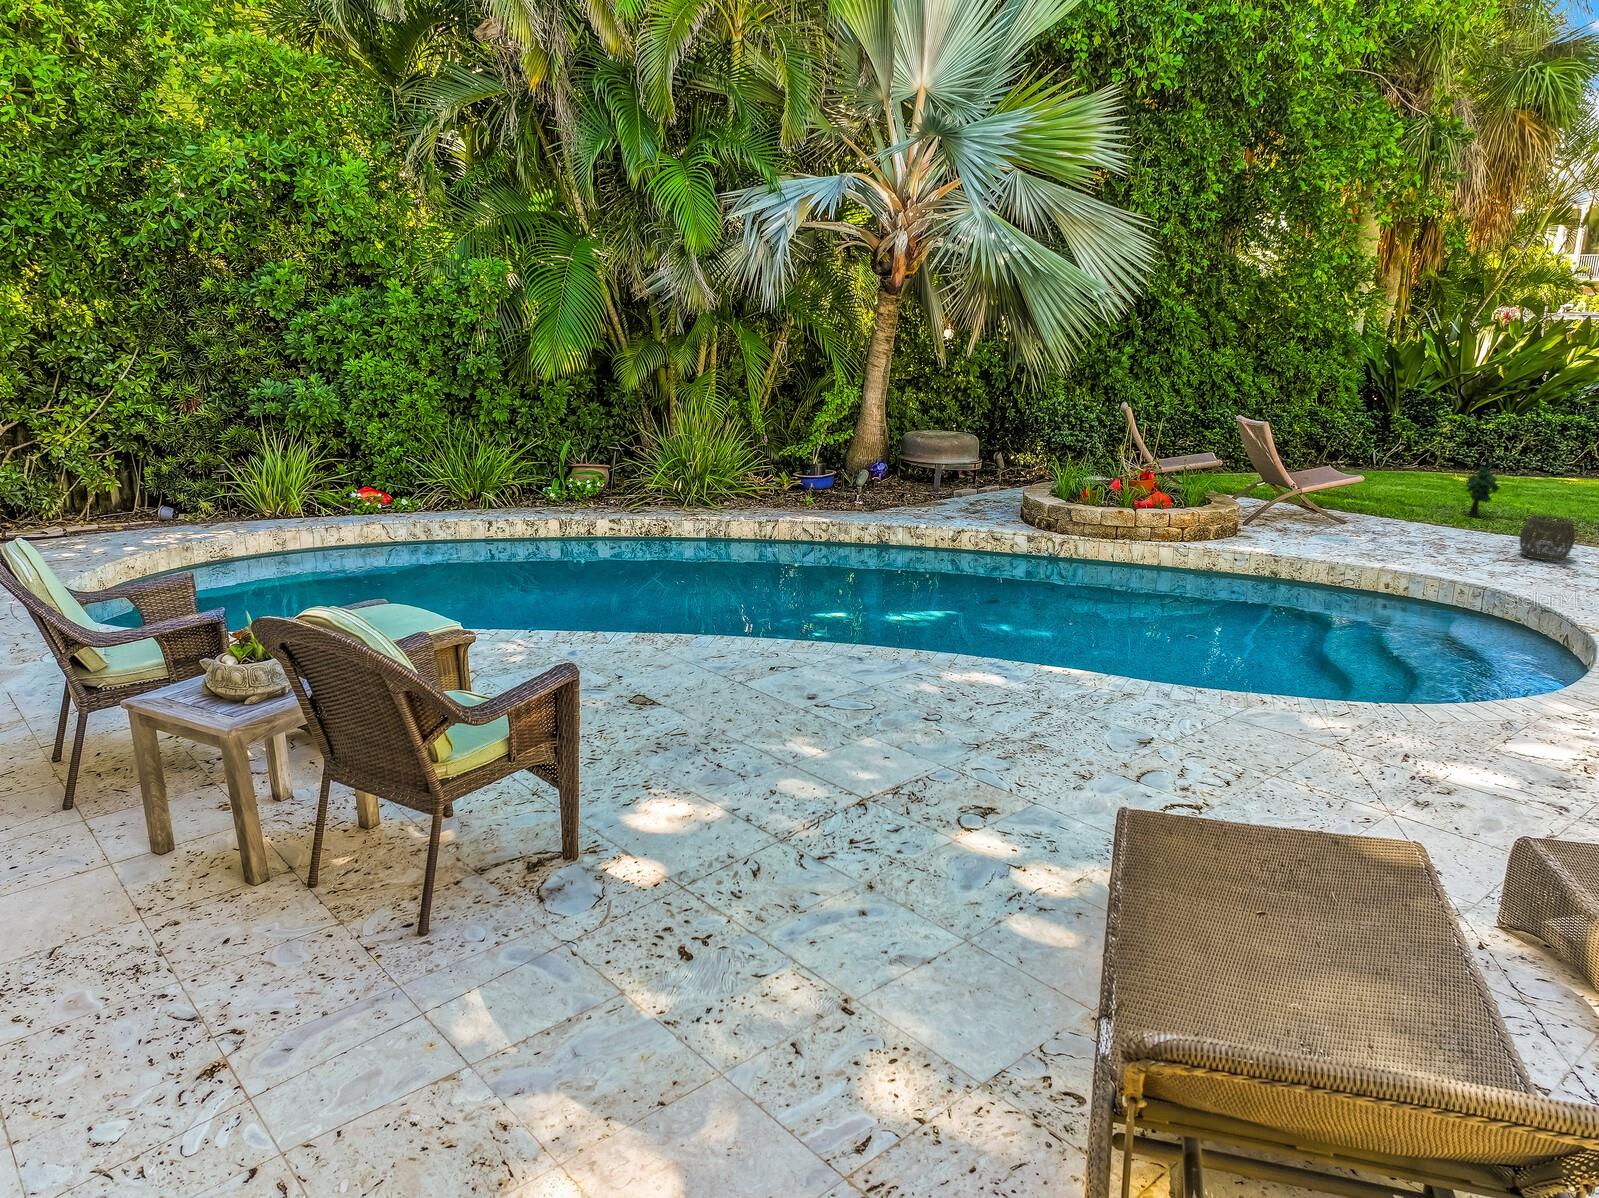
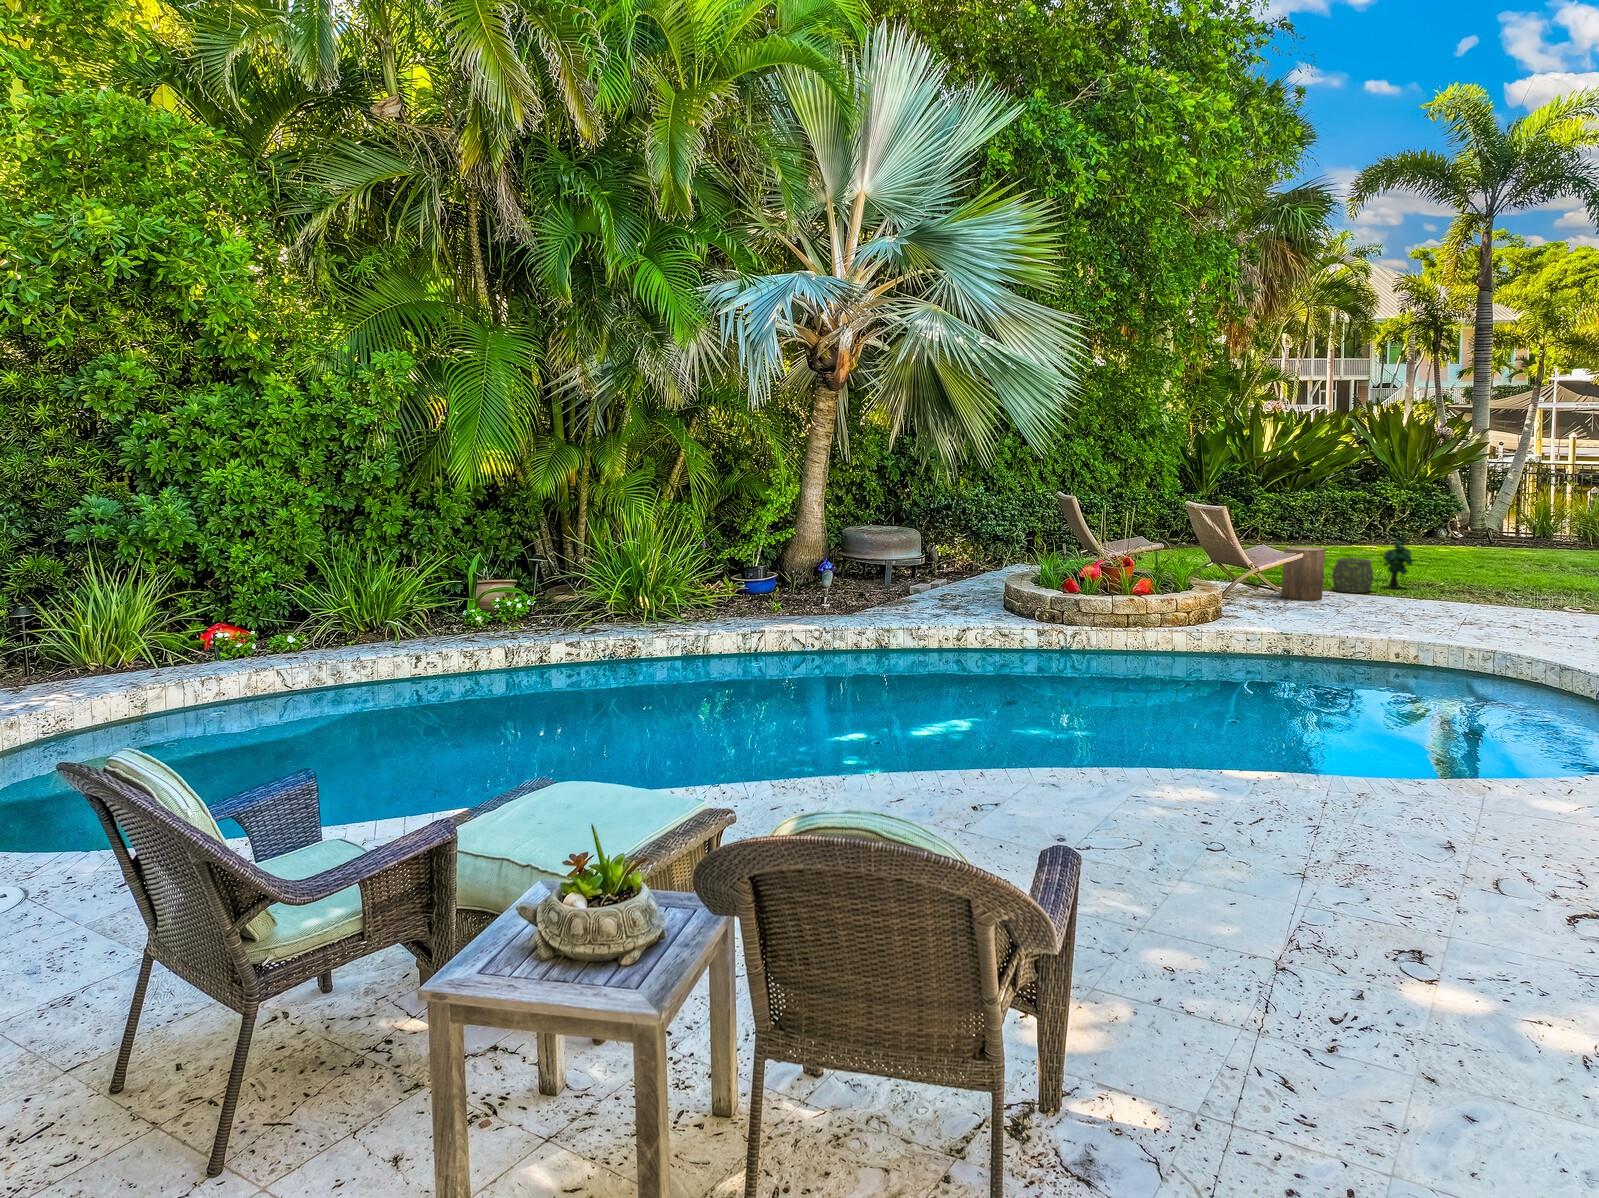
stool: none [1328,466,1380,524] -> present [1281,546,1325,600]
woven basket: present [1519,515,1575,561] -> present [1332,558,1374,593]

